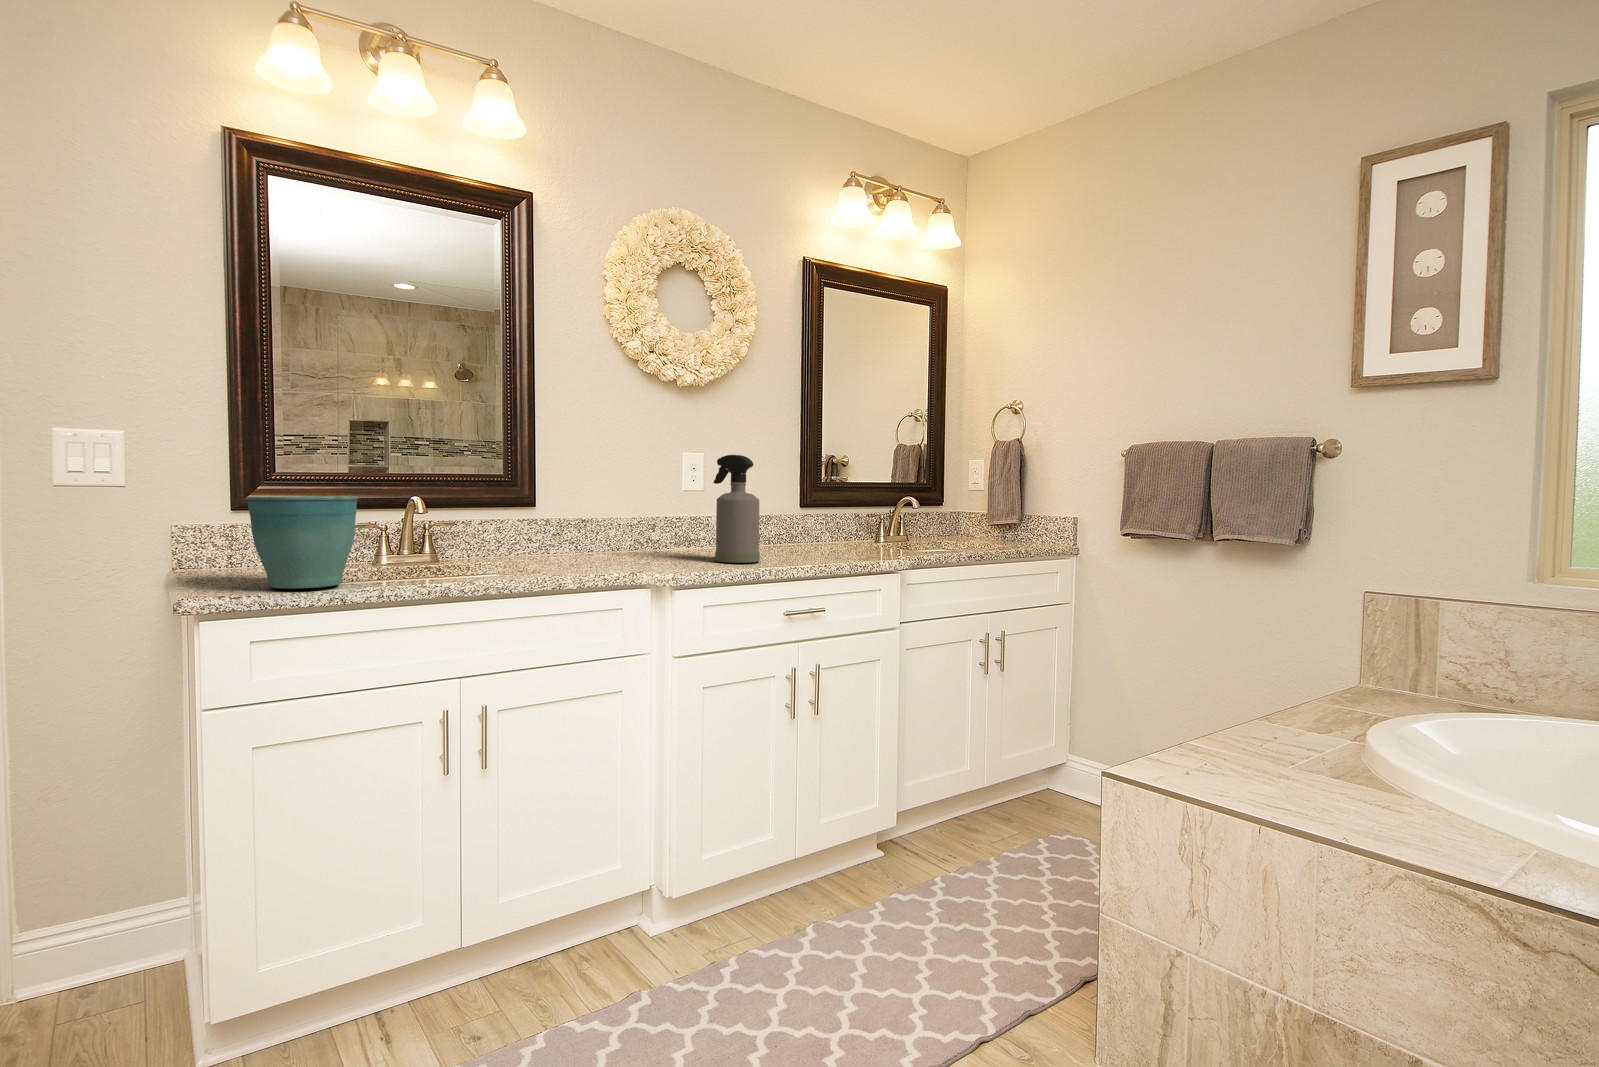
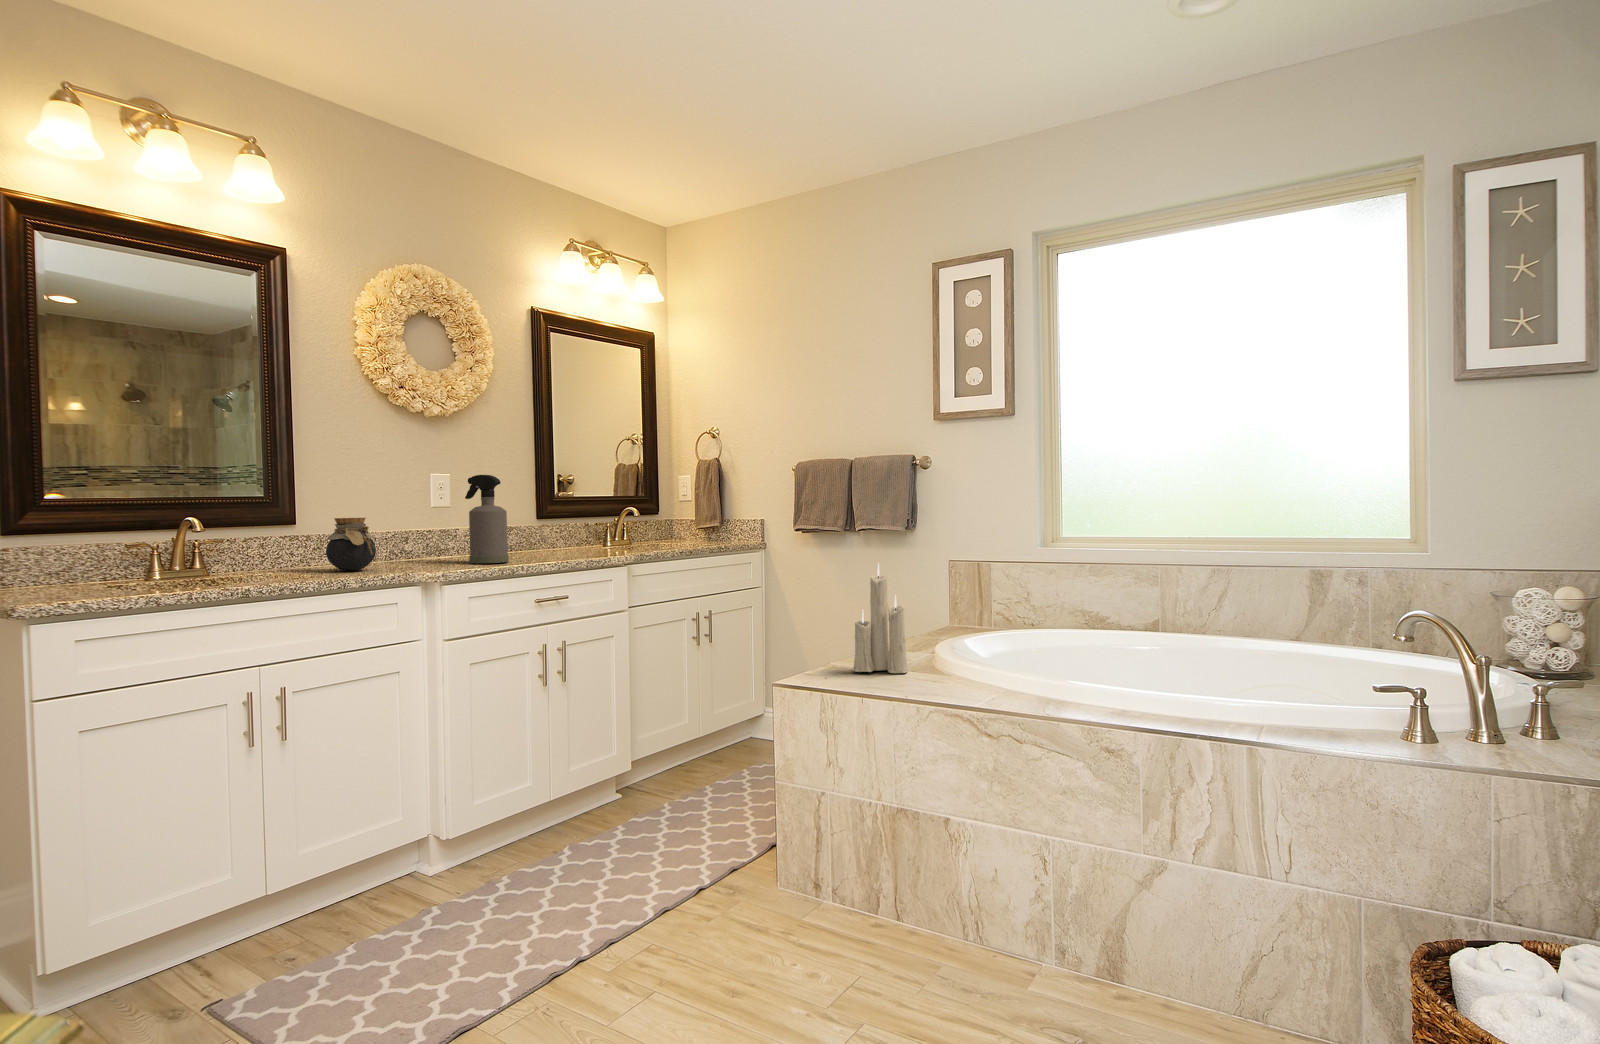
flower pot: present [246,496,358,589] -> none [51,517,158,597]
jar: none [555,503,609,565] -> present [326,518,376,571]
candle: none [1230,593,1326,779] -> present [853,563,908,673]

